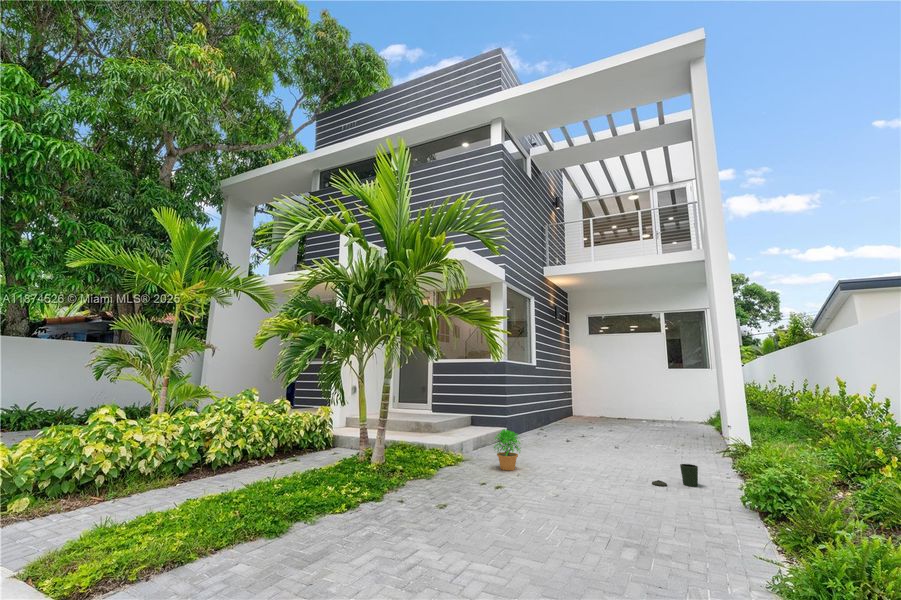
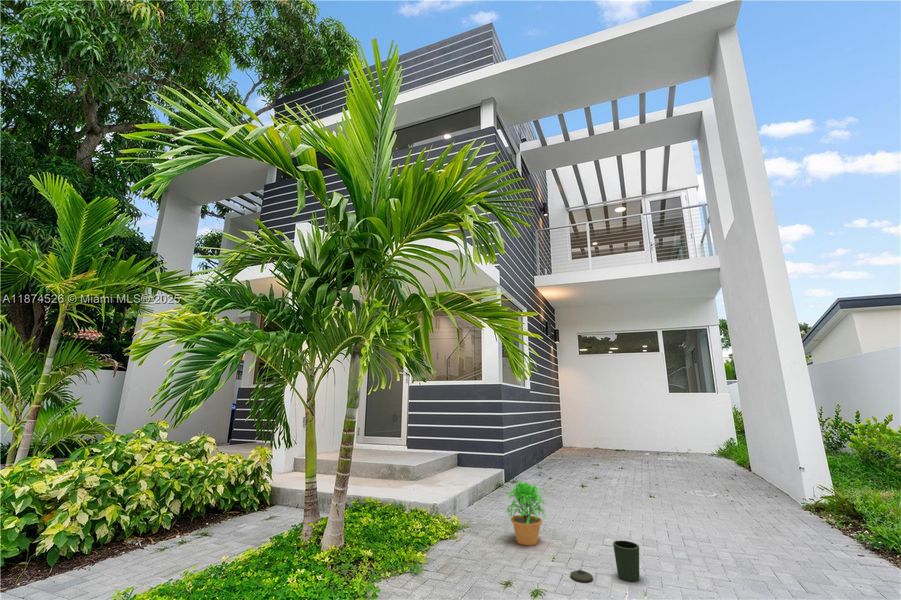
trash can: present [652,464,698,487] -> present [570,541,640,582]

